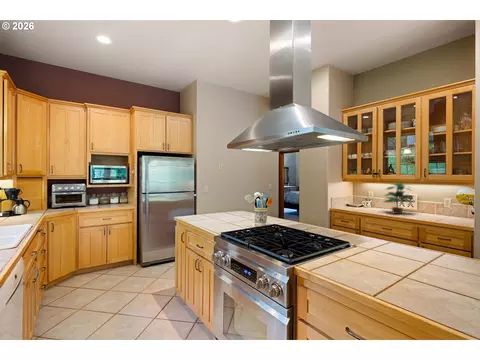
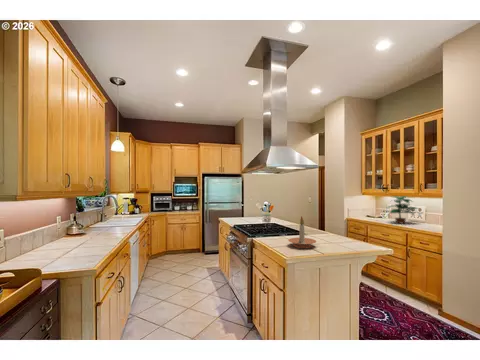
candle holder: none [382,218,450,284] -> present [288,217,316,248]

